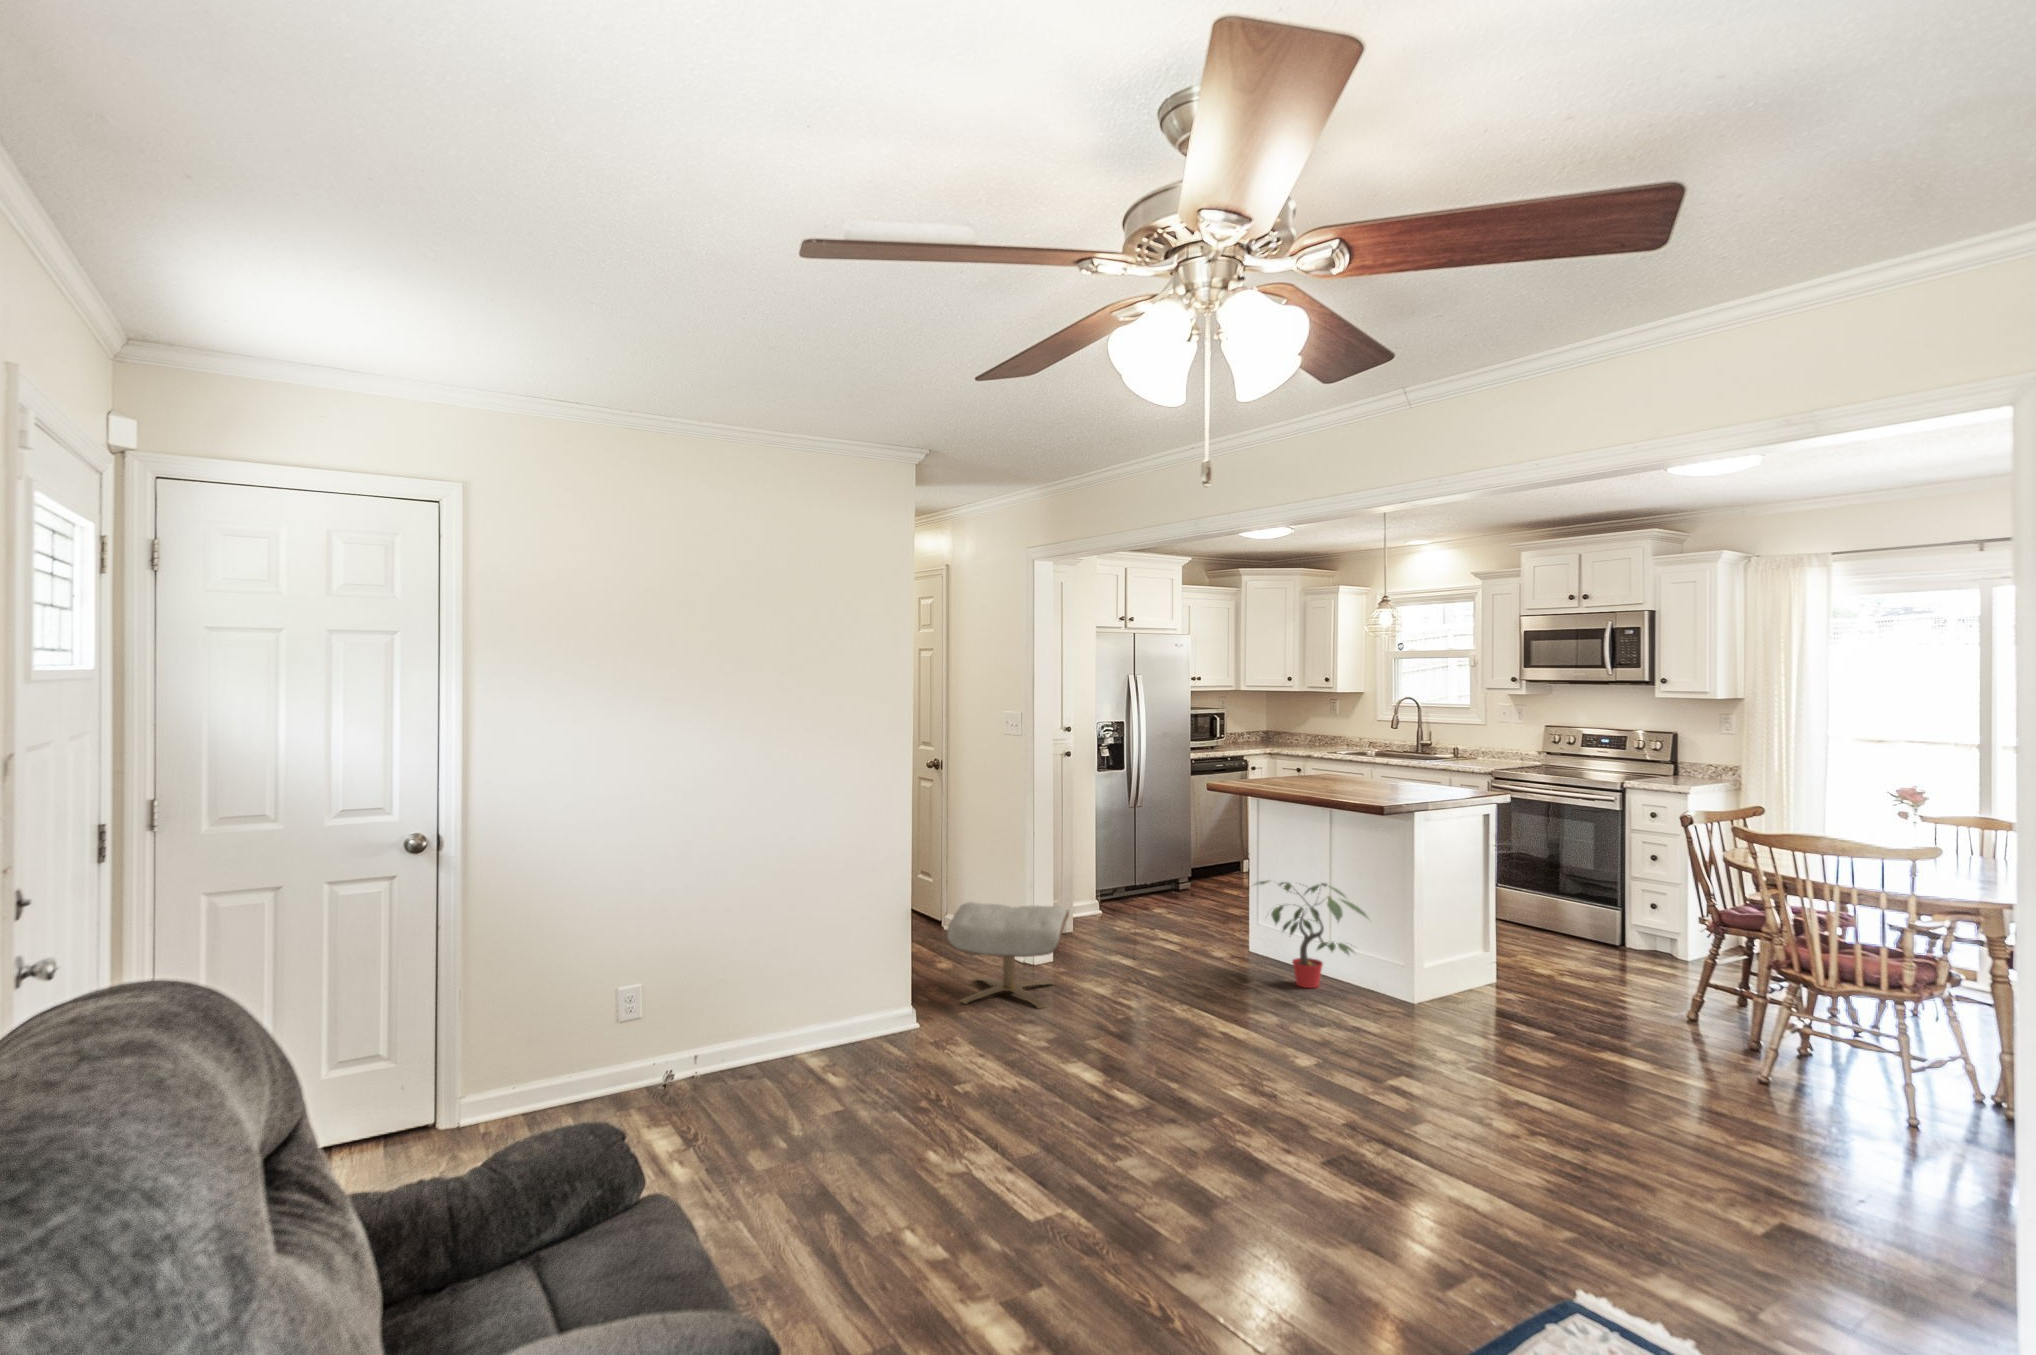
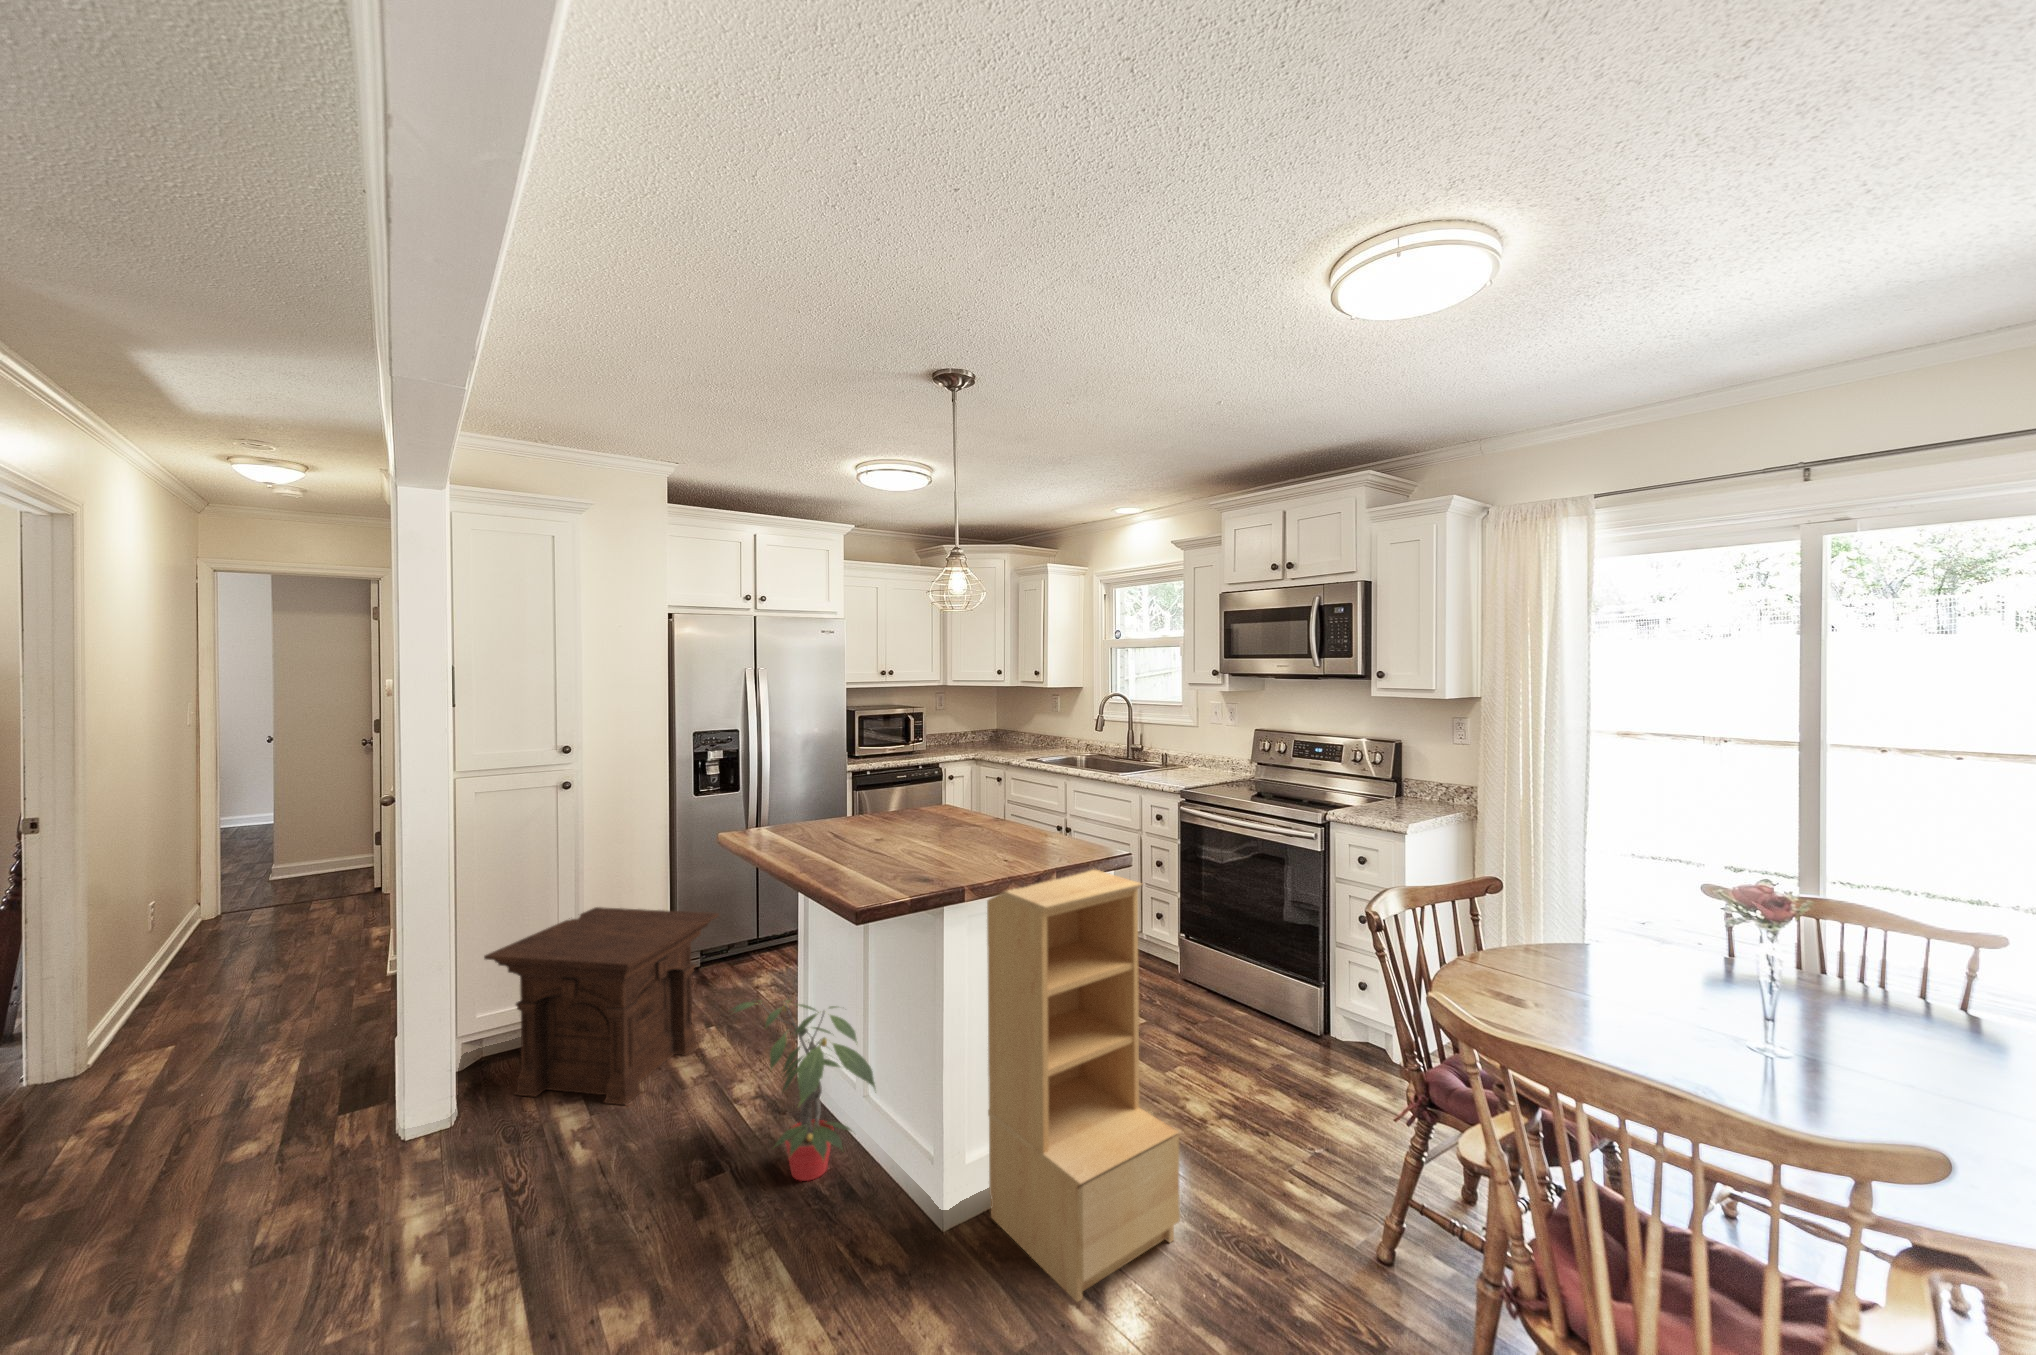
bookshelf: none [1441,796,1566,1024] -> present [987,870,1180,1302]
side table: none [1052,843,1168,962] -> present [484,907,718,1105]
ottoman: present [946,902,1069,1008] -> none [104,1056,413,1287]

